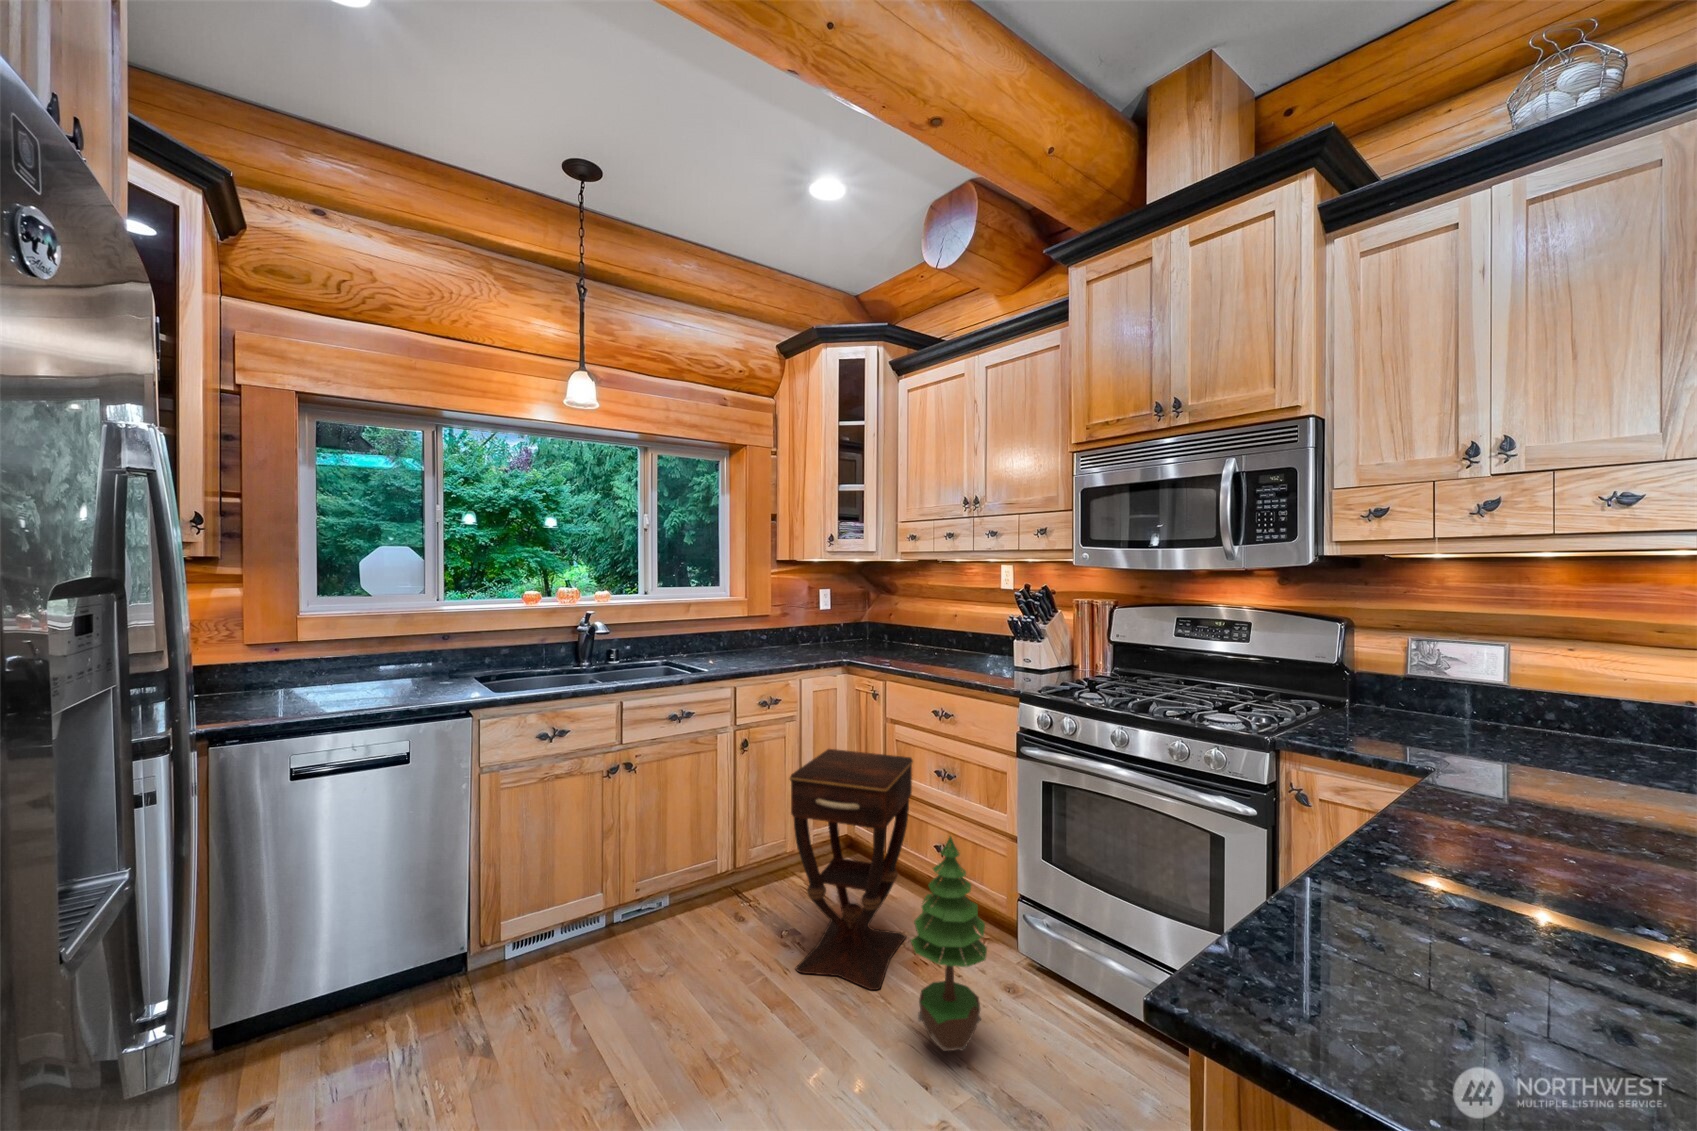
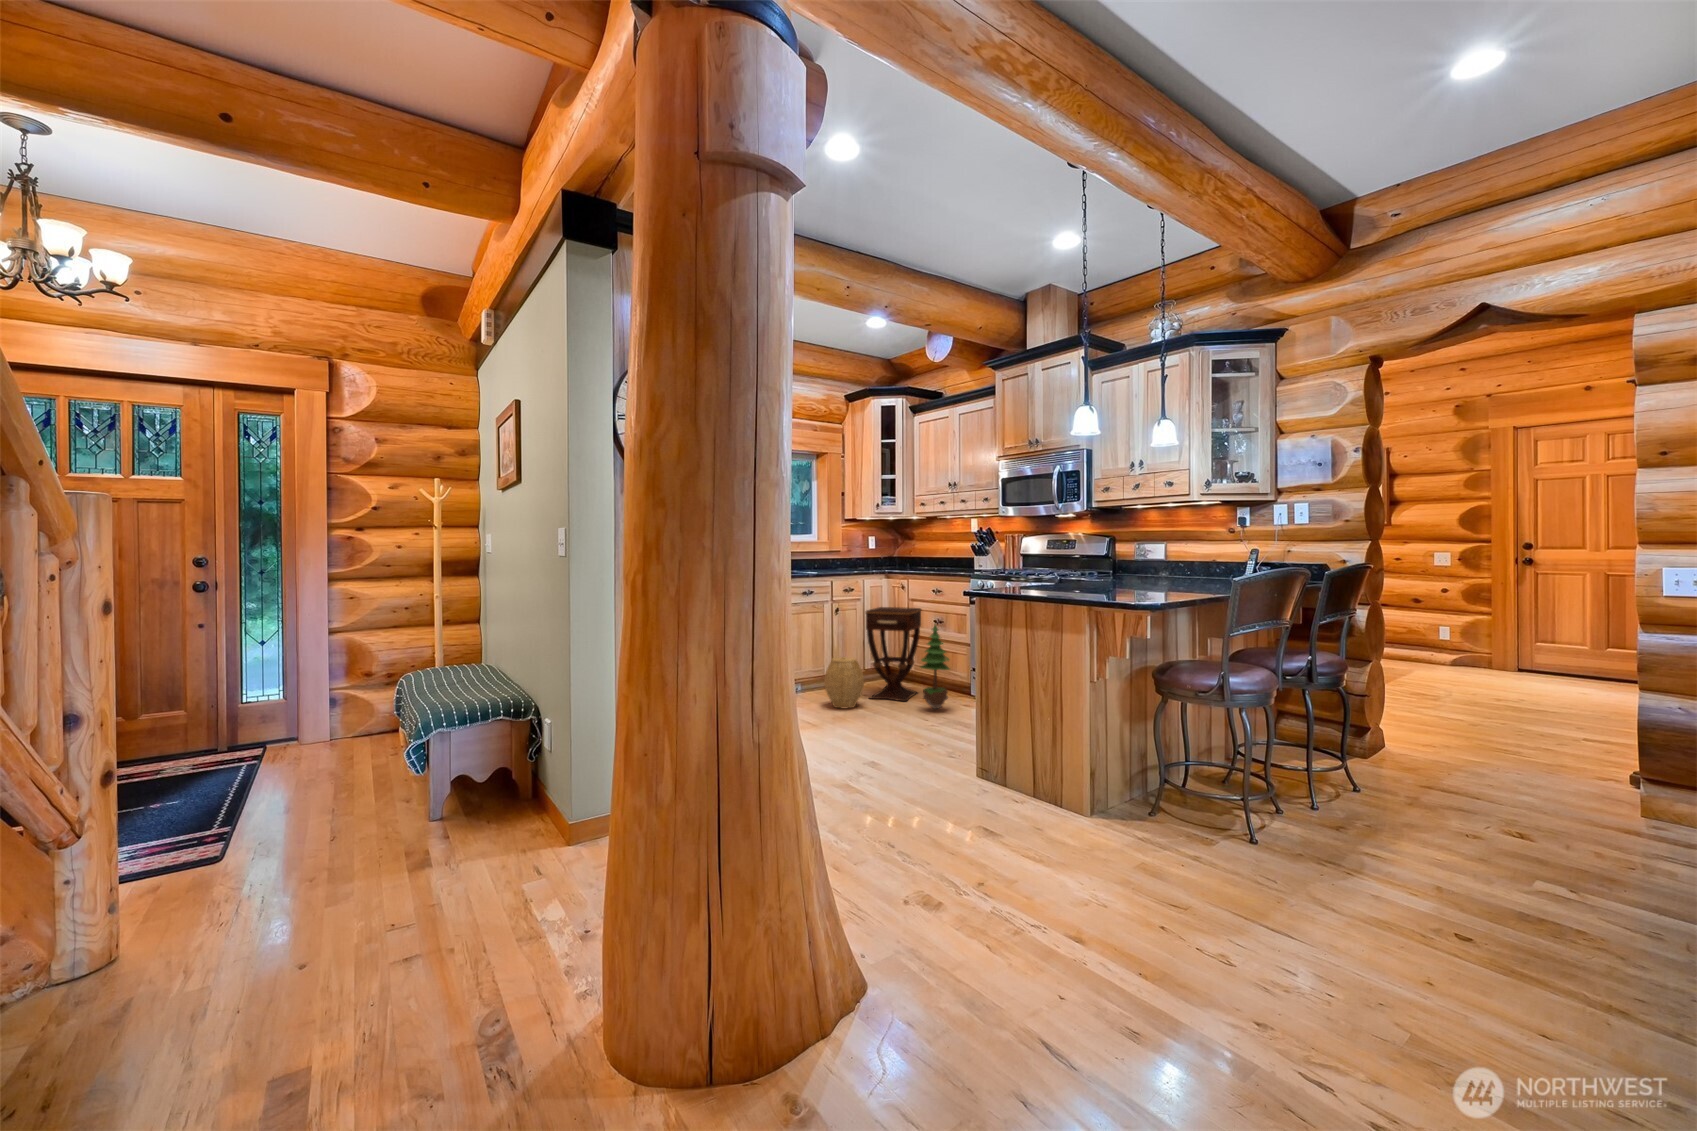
woven basket: none [683,893,780,1037] -> present [824,657,864,708]

